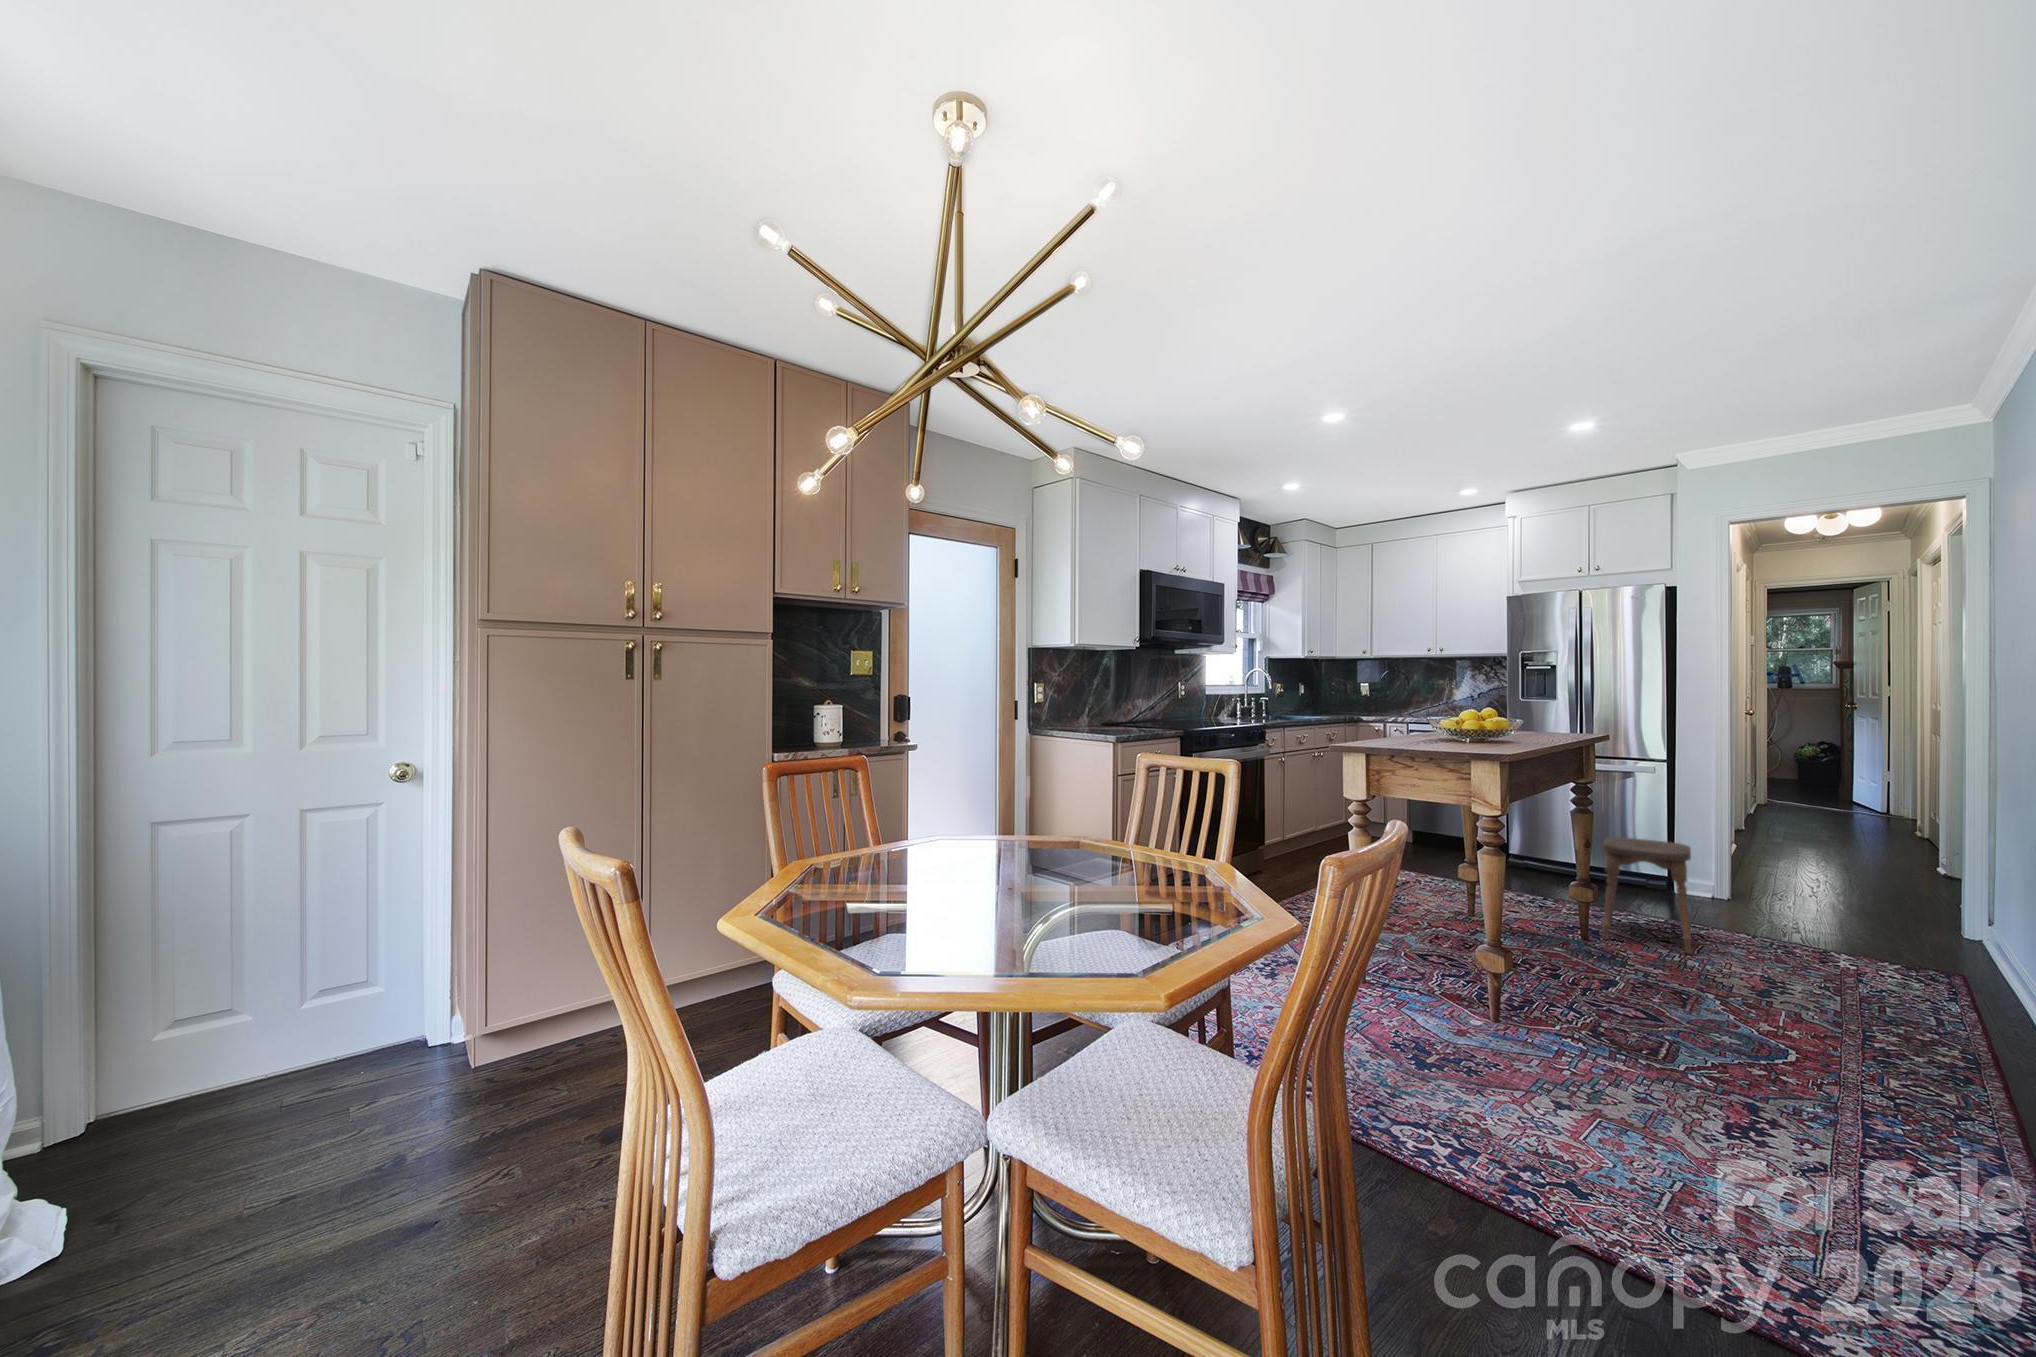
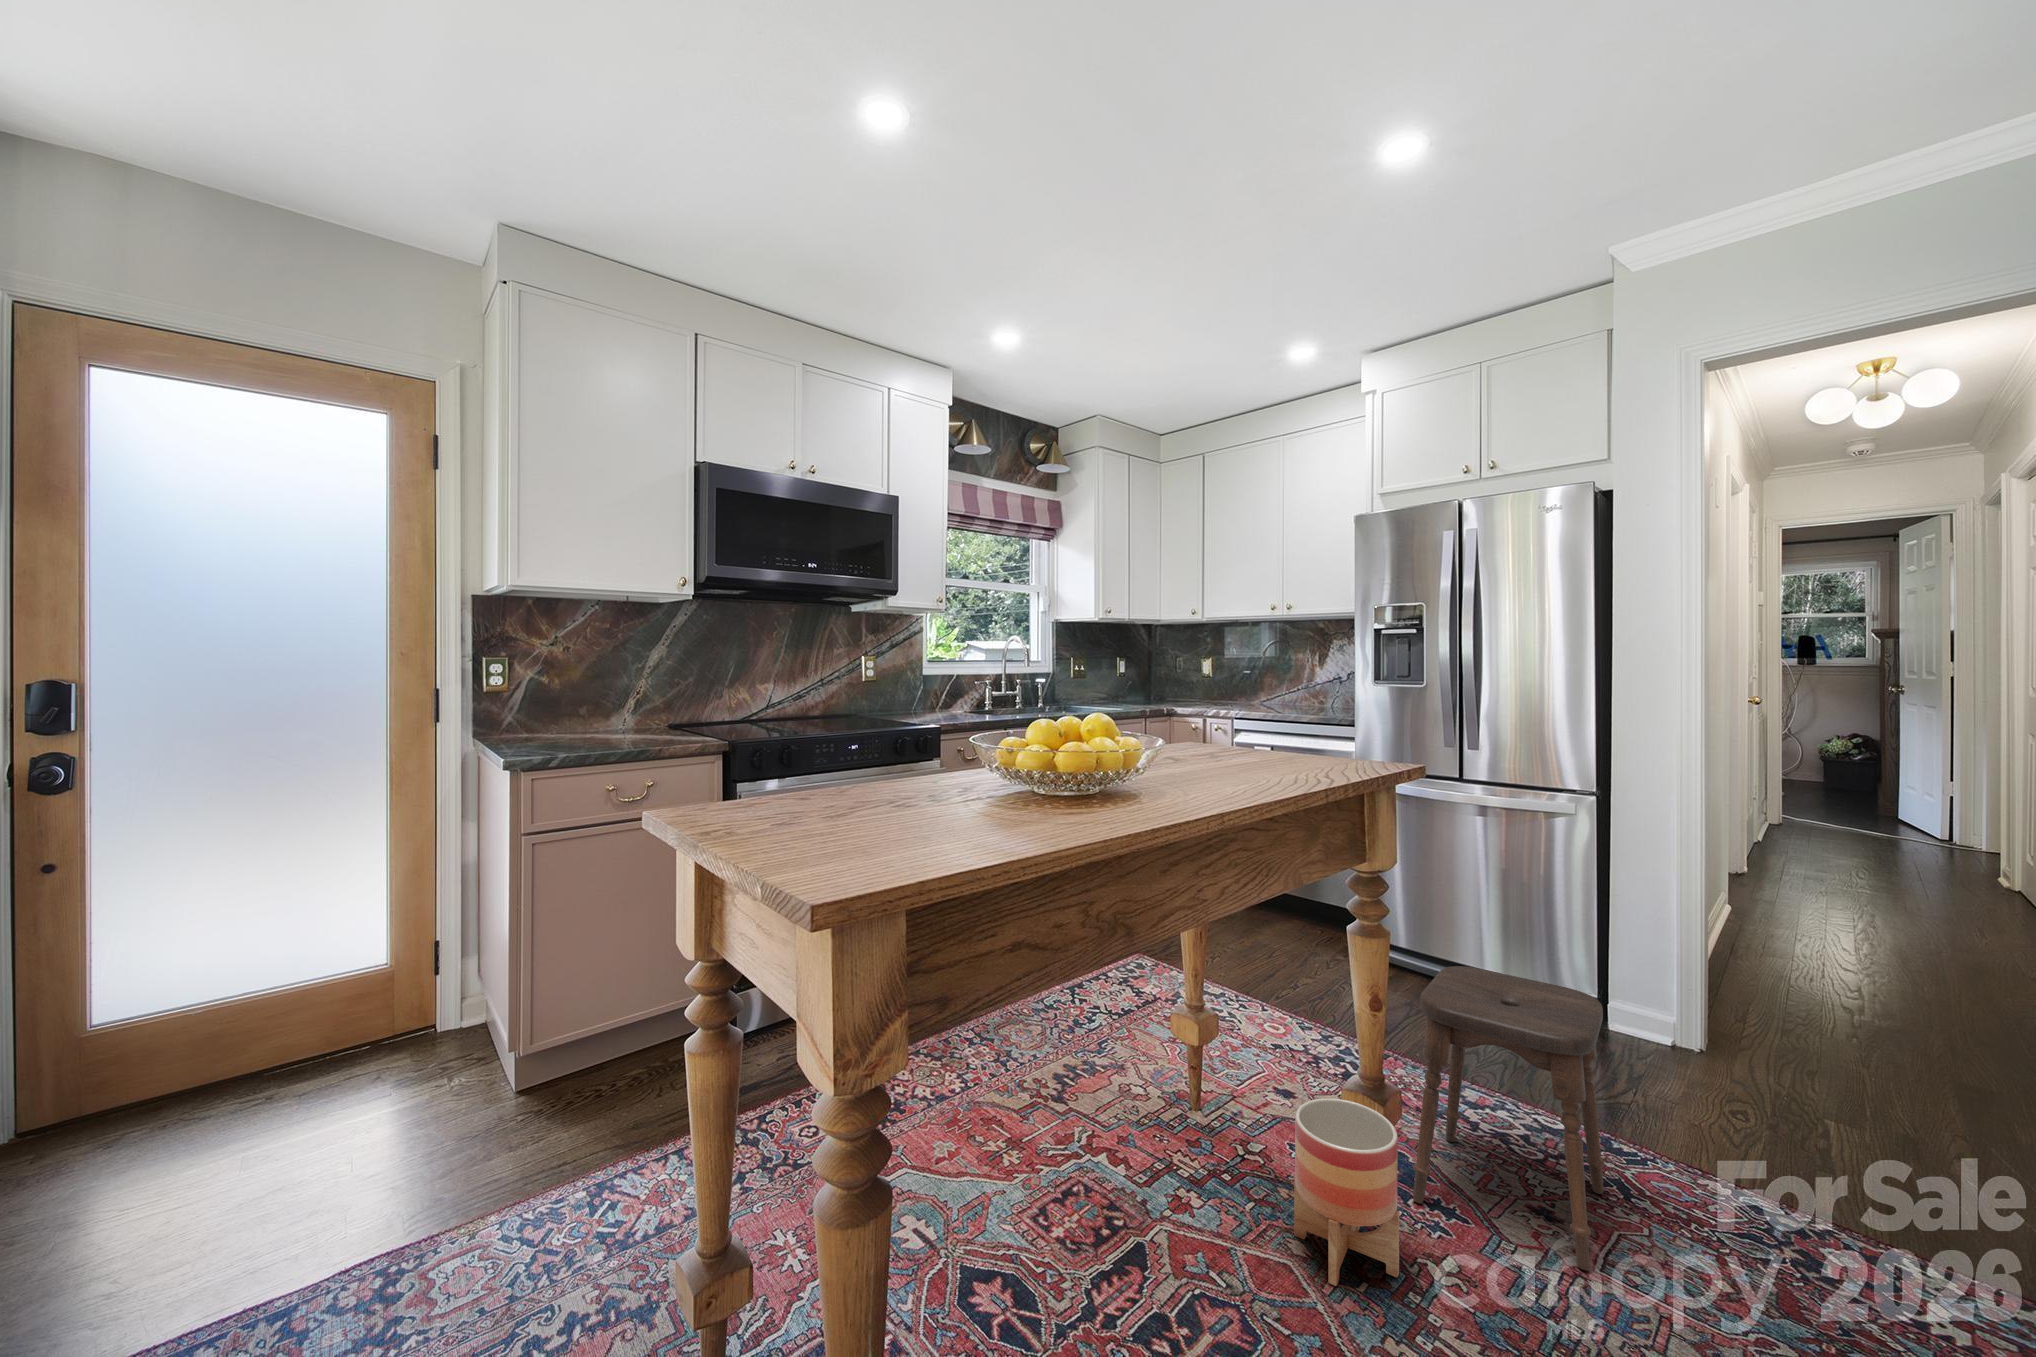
planter: none [1554,887,1608,957] -> present [1294,1098,1399,1286]

